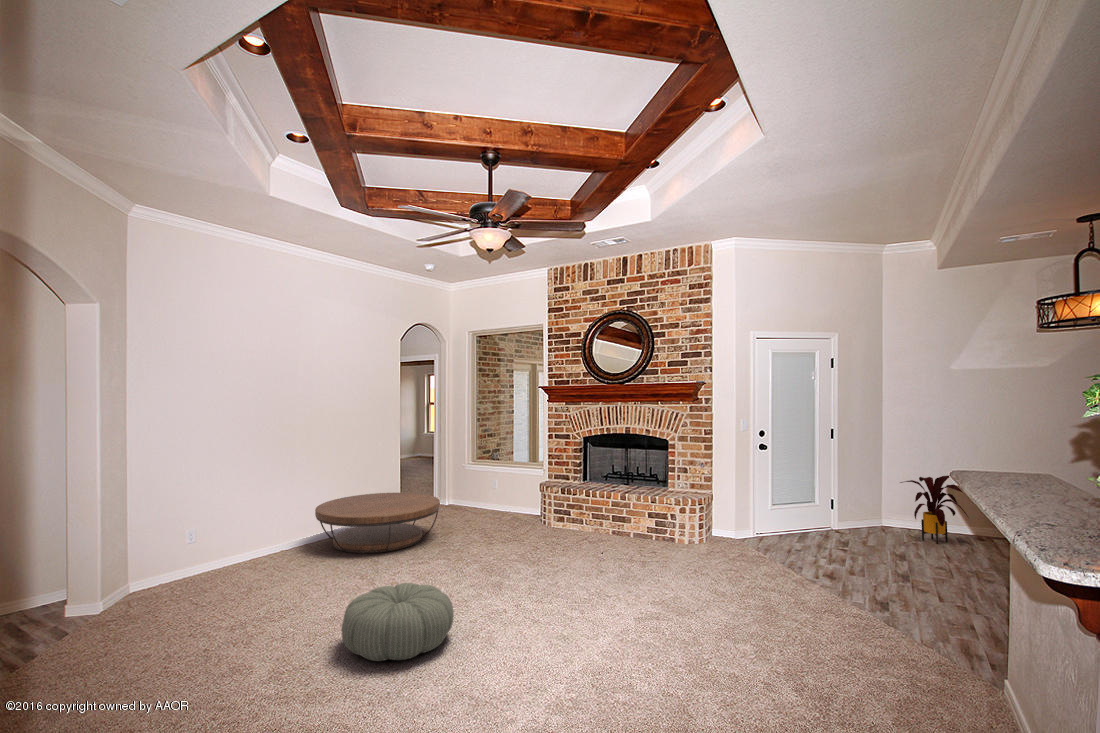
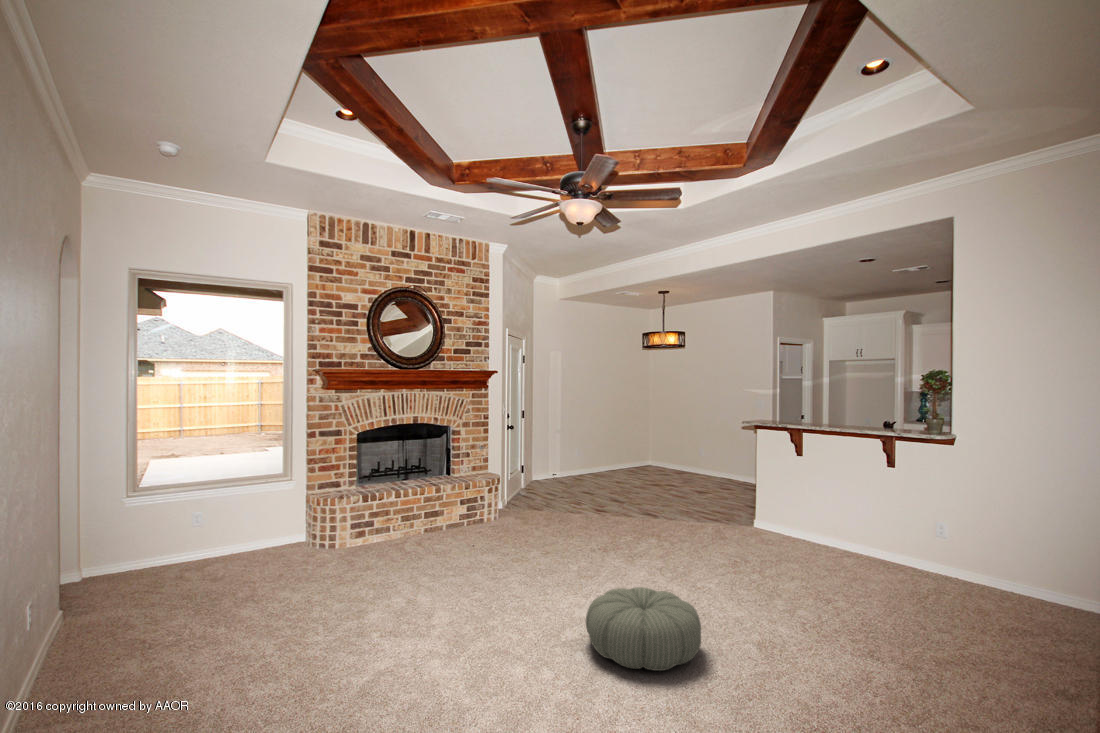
house plant: present [900,476,968,544] -> none [547,437,591,483]
coffee table: present [315,493,440,554] -> none [99,542,339,675]

